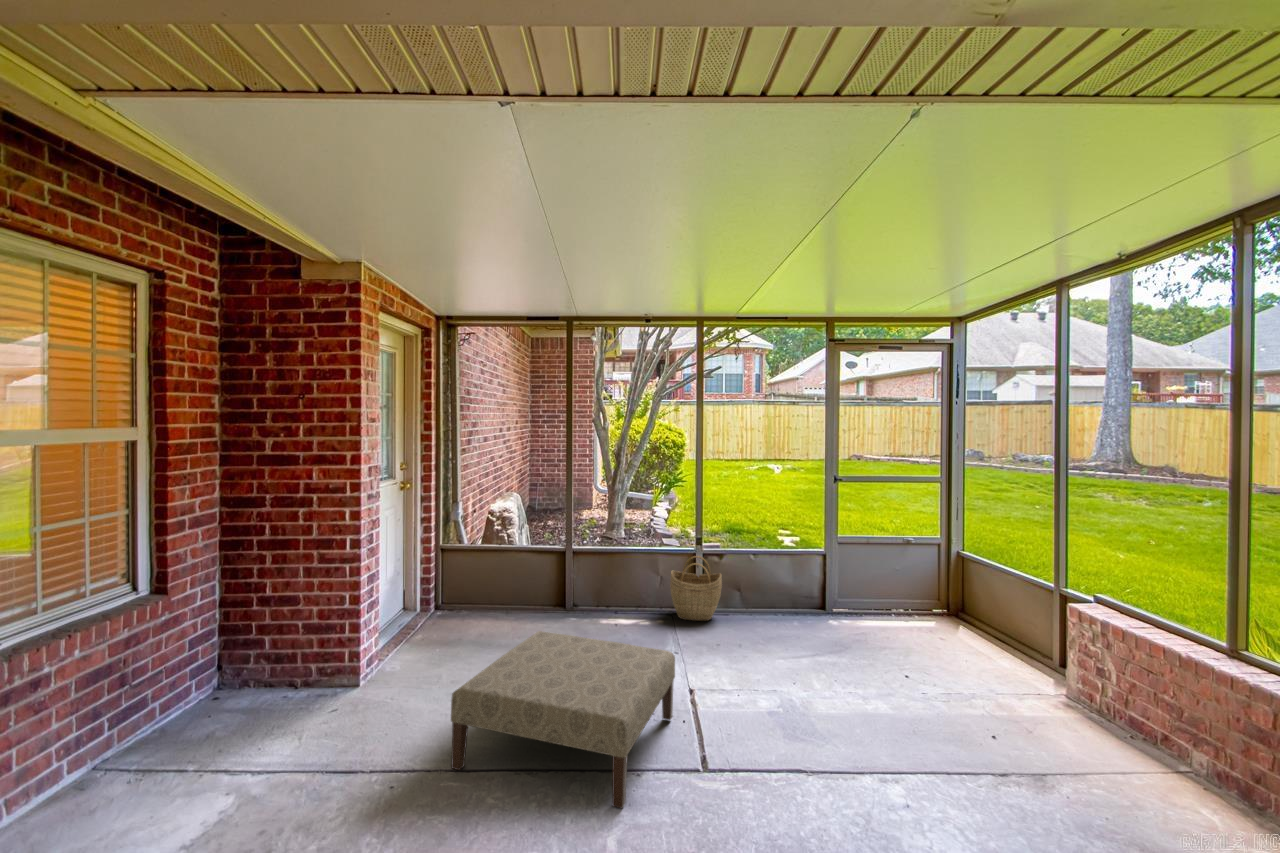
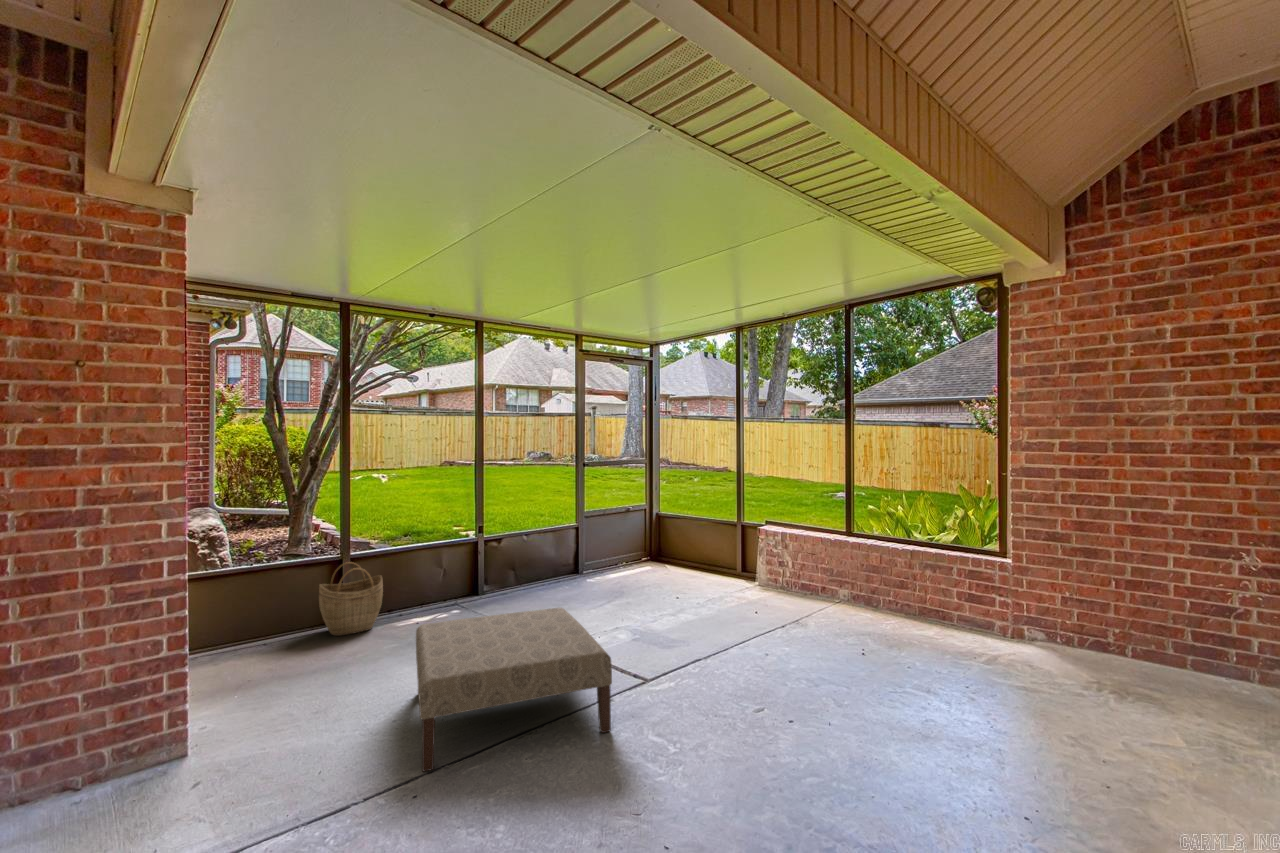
woven basket: present [670,556,722,621] -> present [319,562,383,636]

